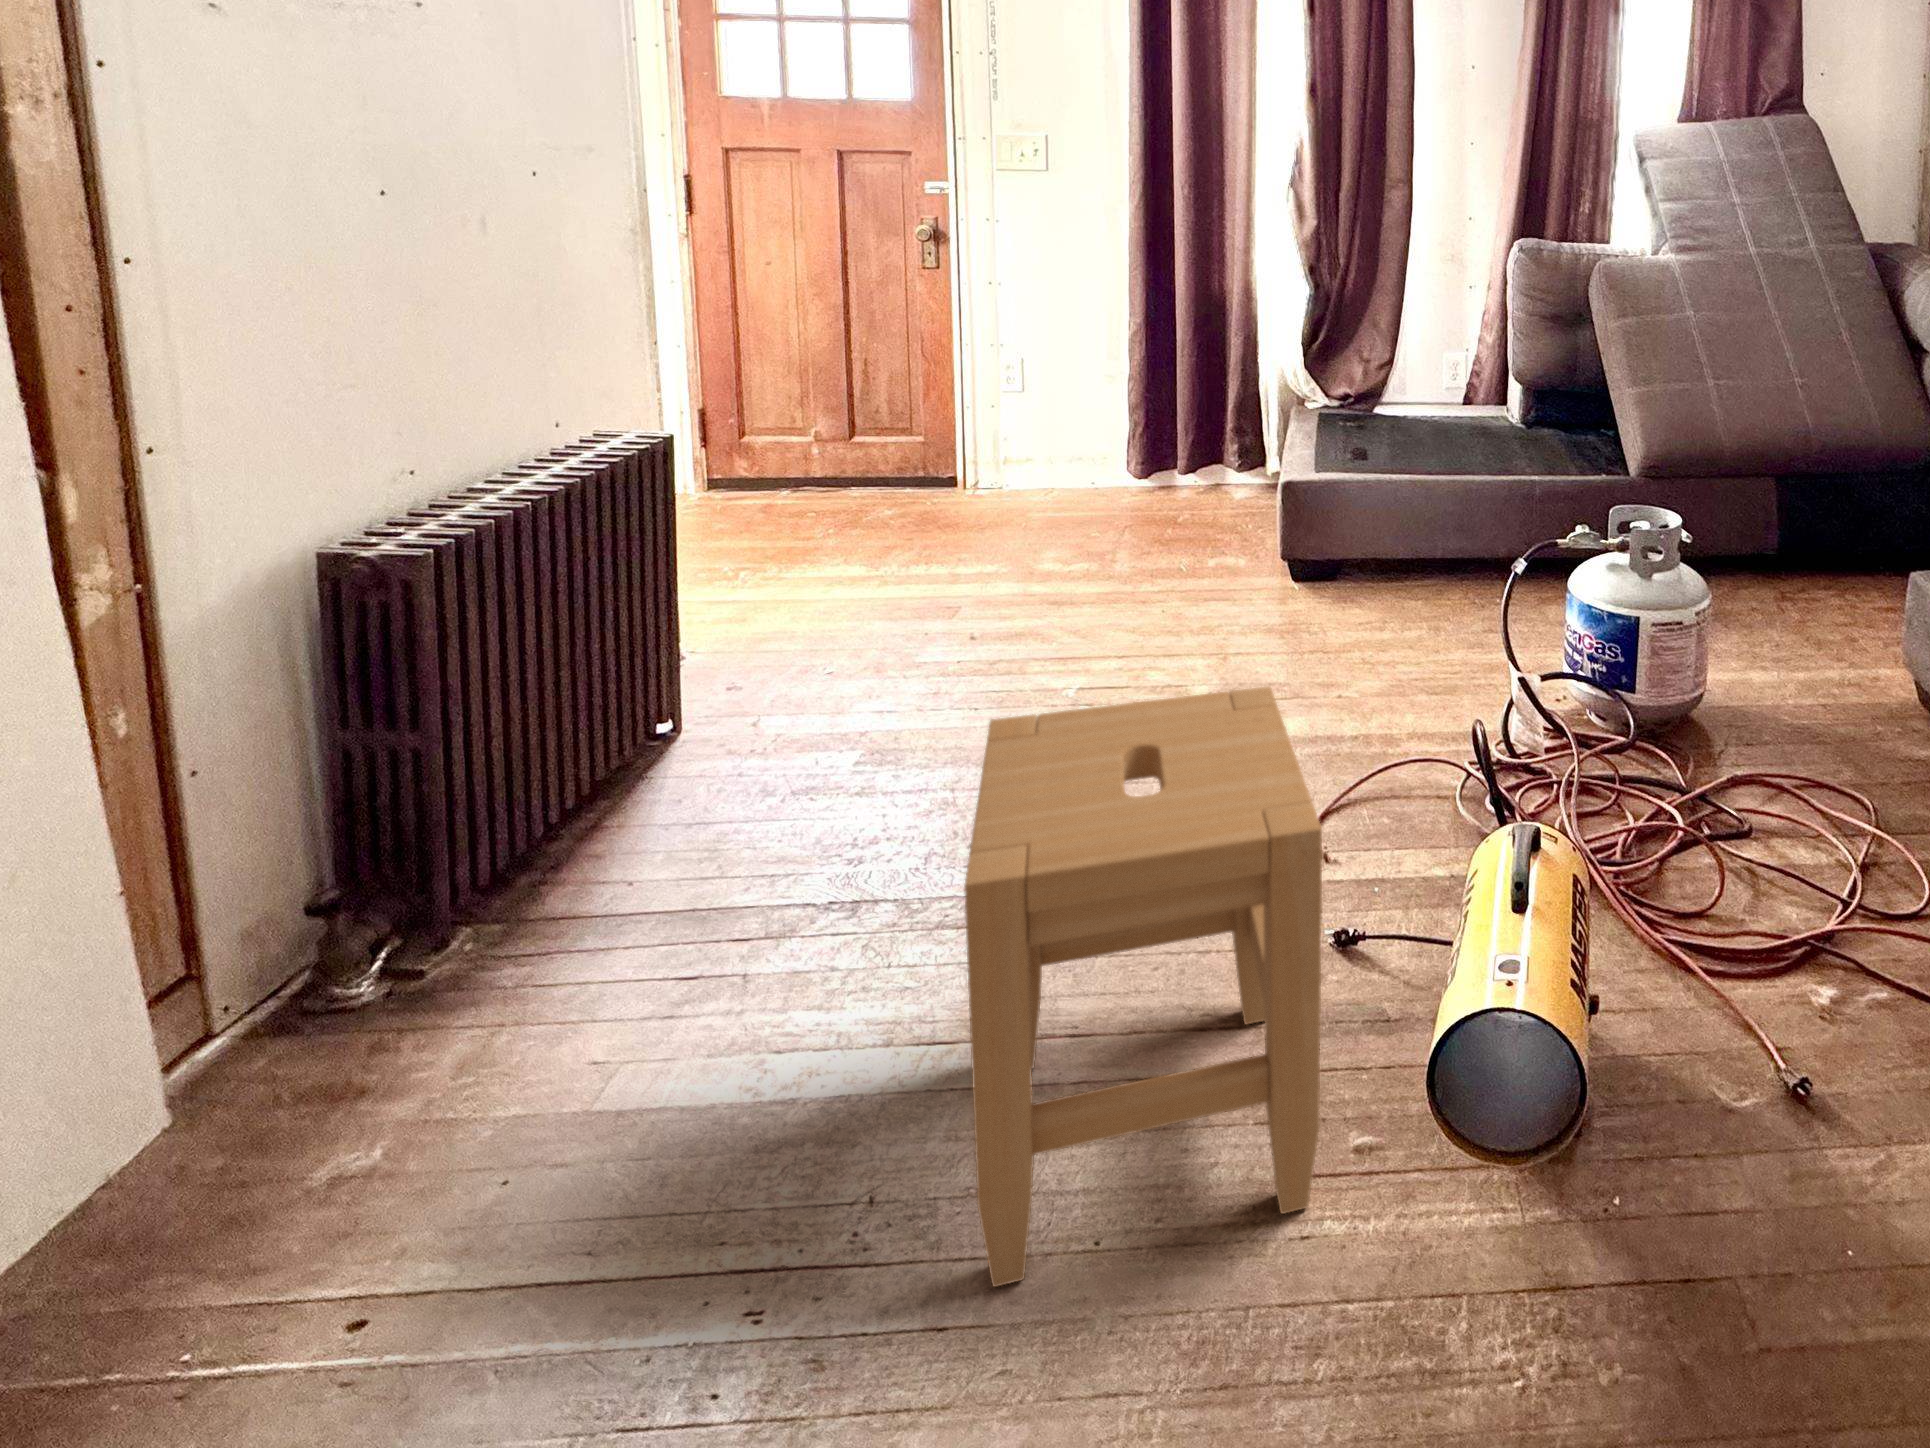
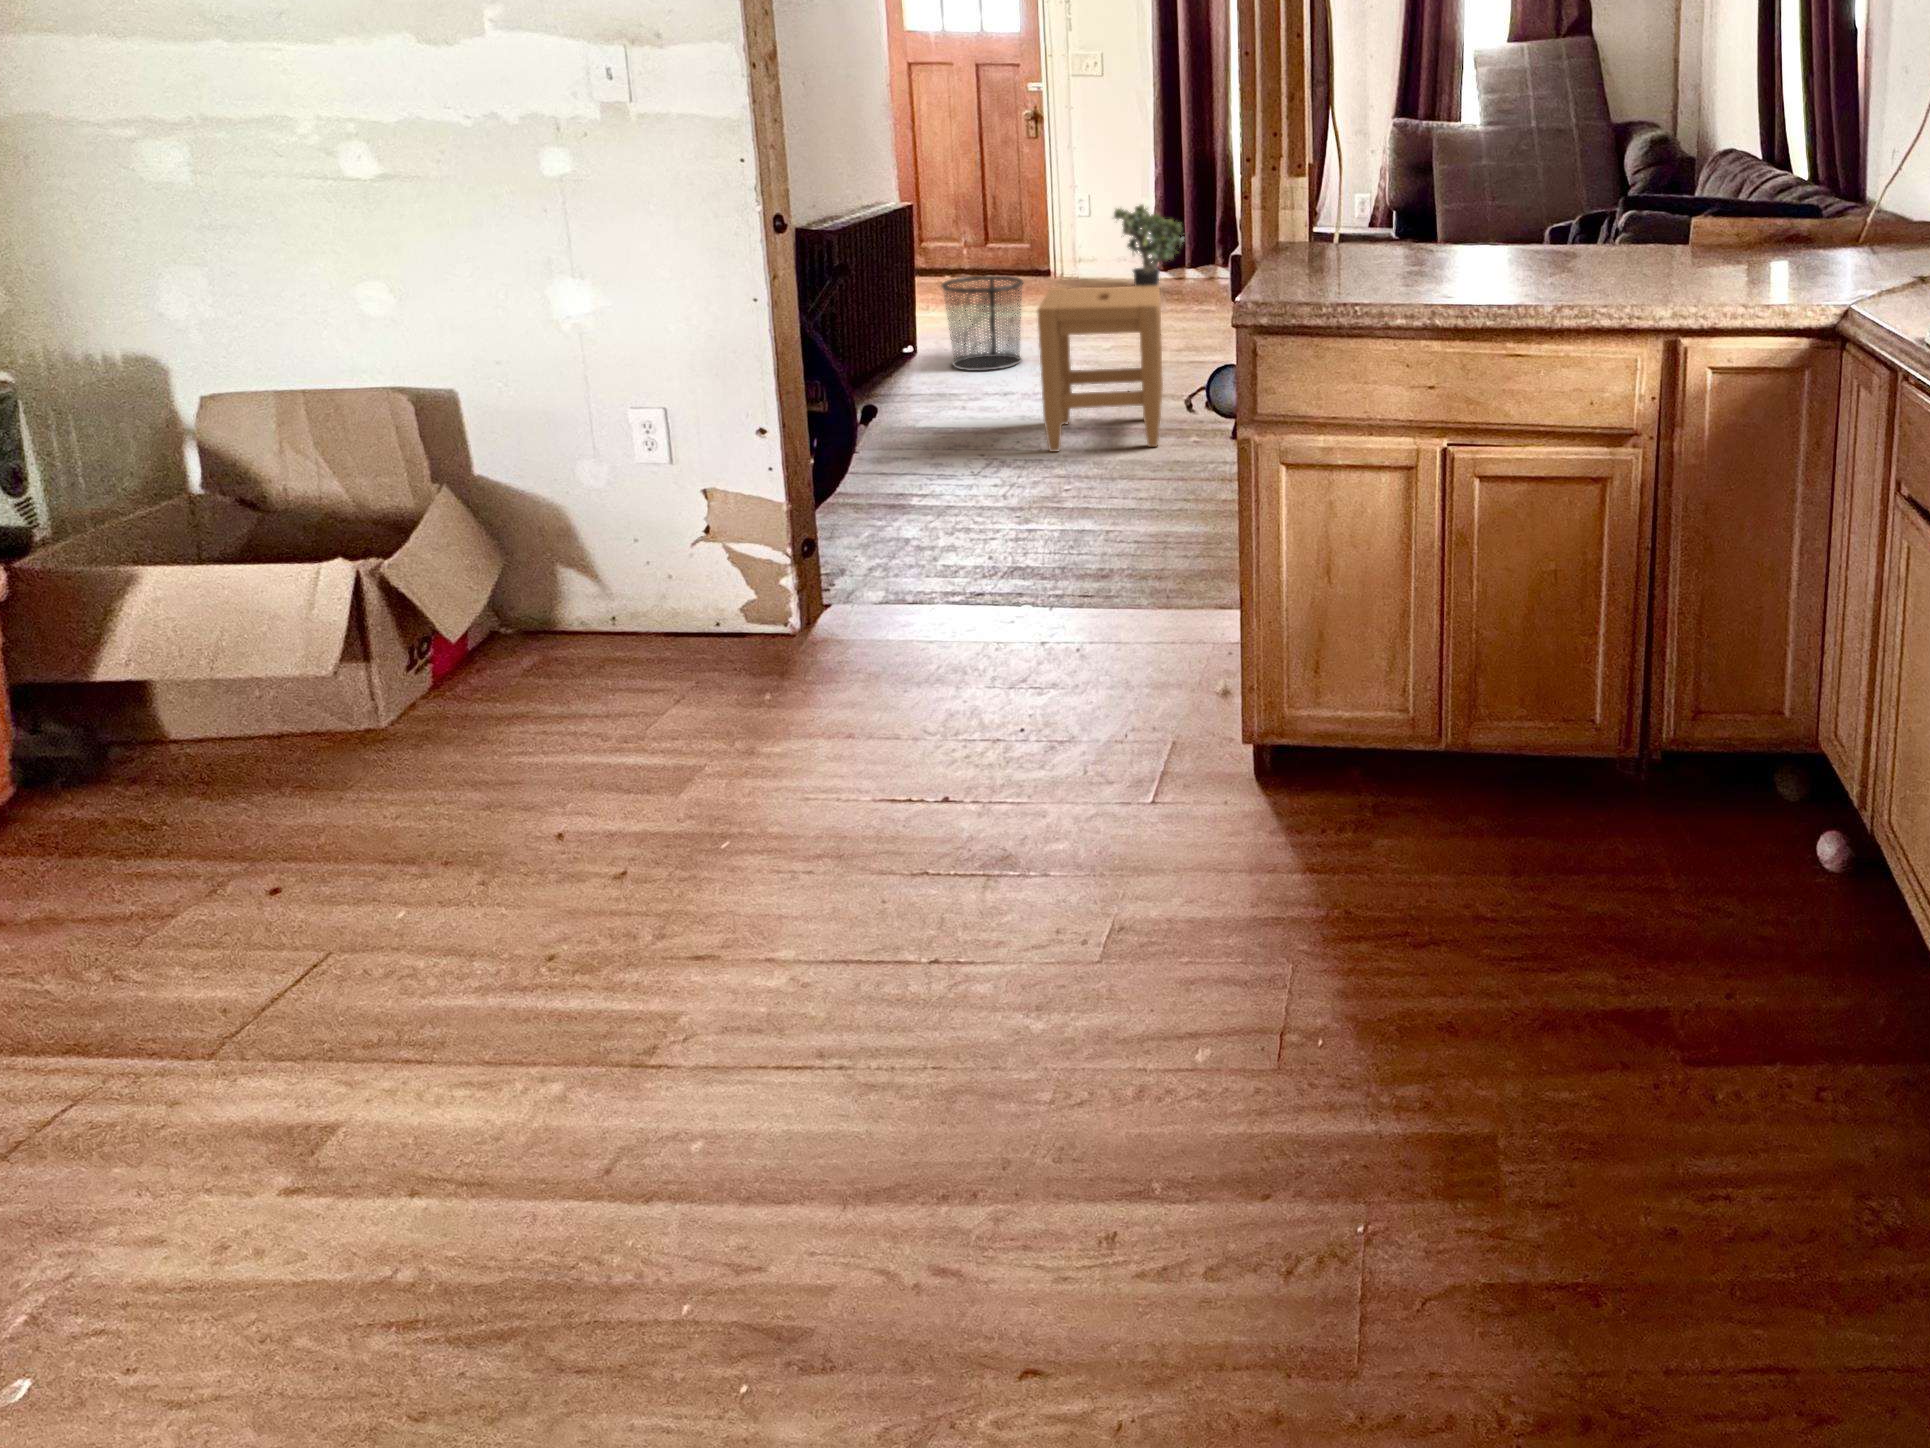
potted plant: none [1059,372,1179,513] -> present [1114,205,1184,287]
waste bin: none [730,567,915,794] -> present [942,276,1023,371]

